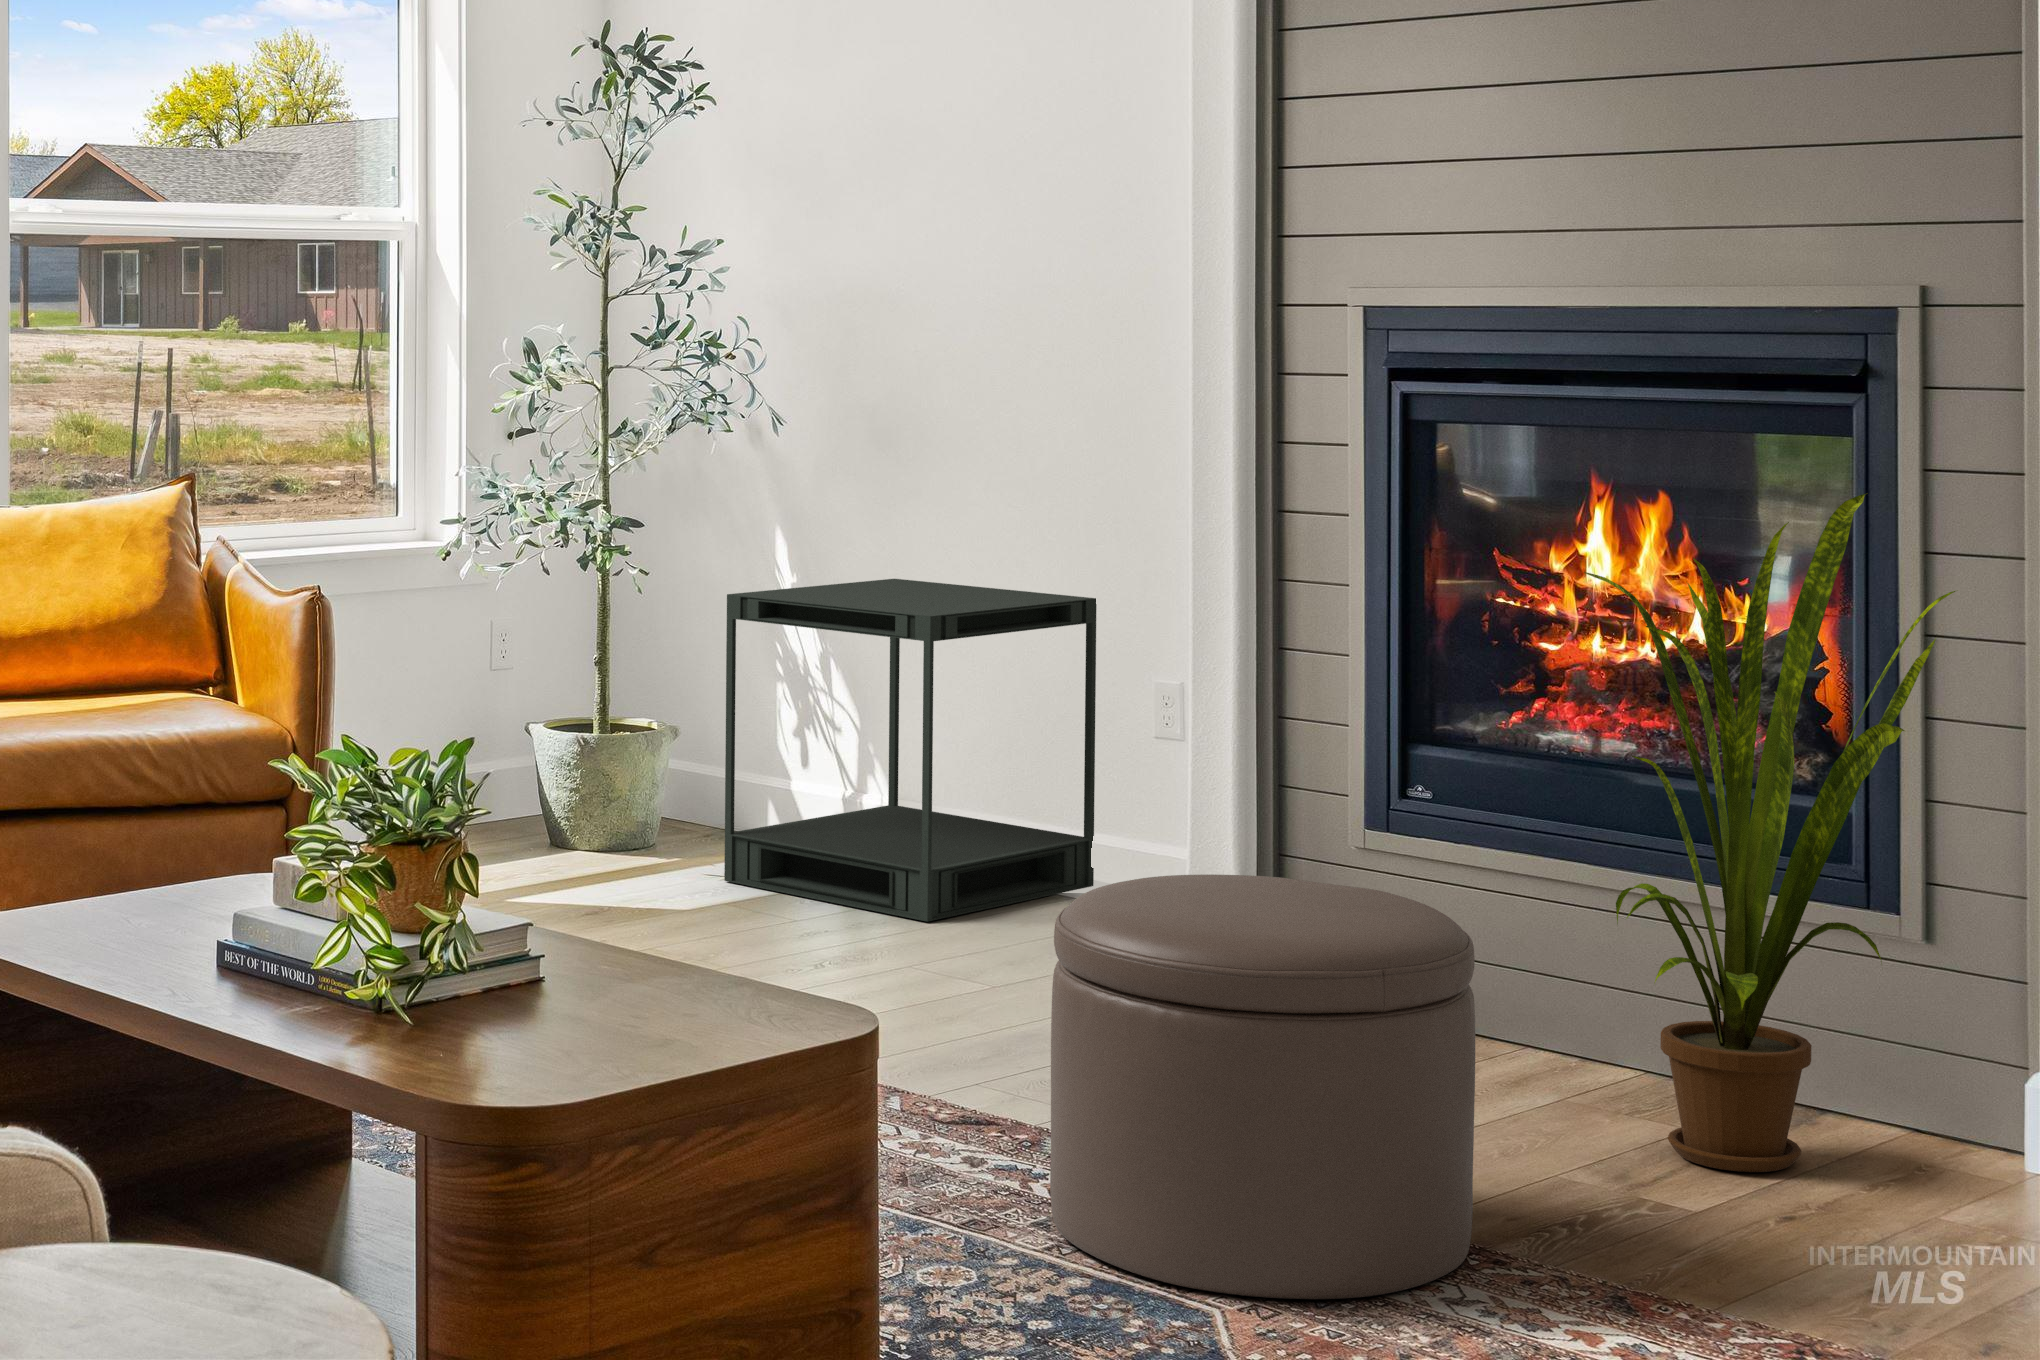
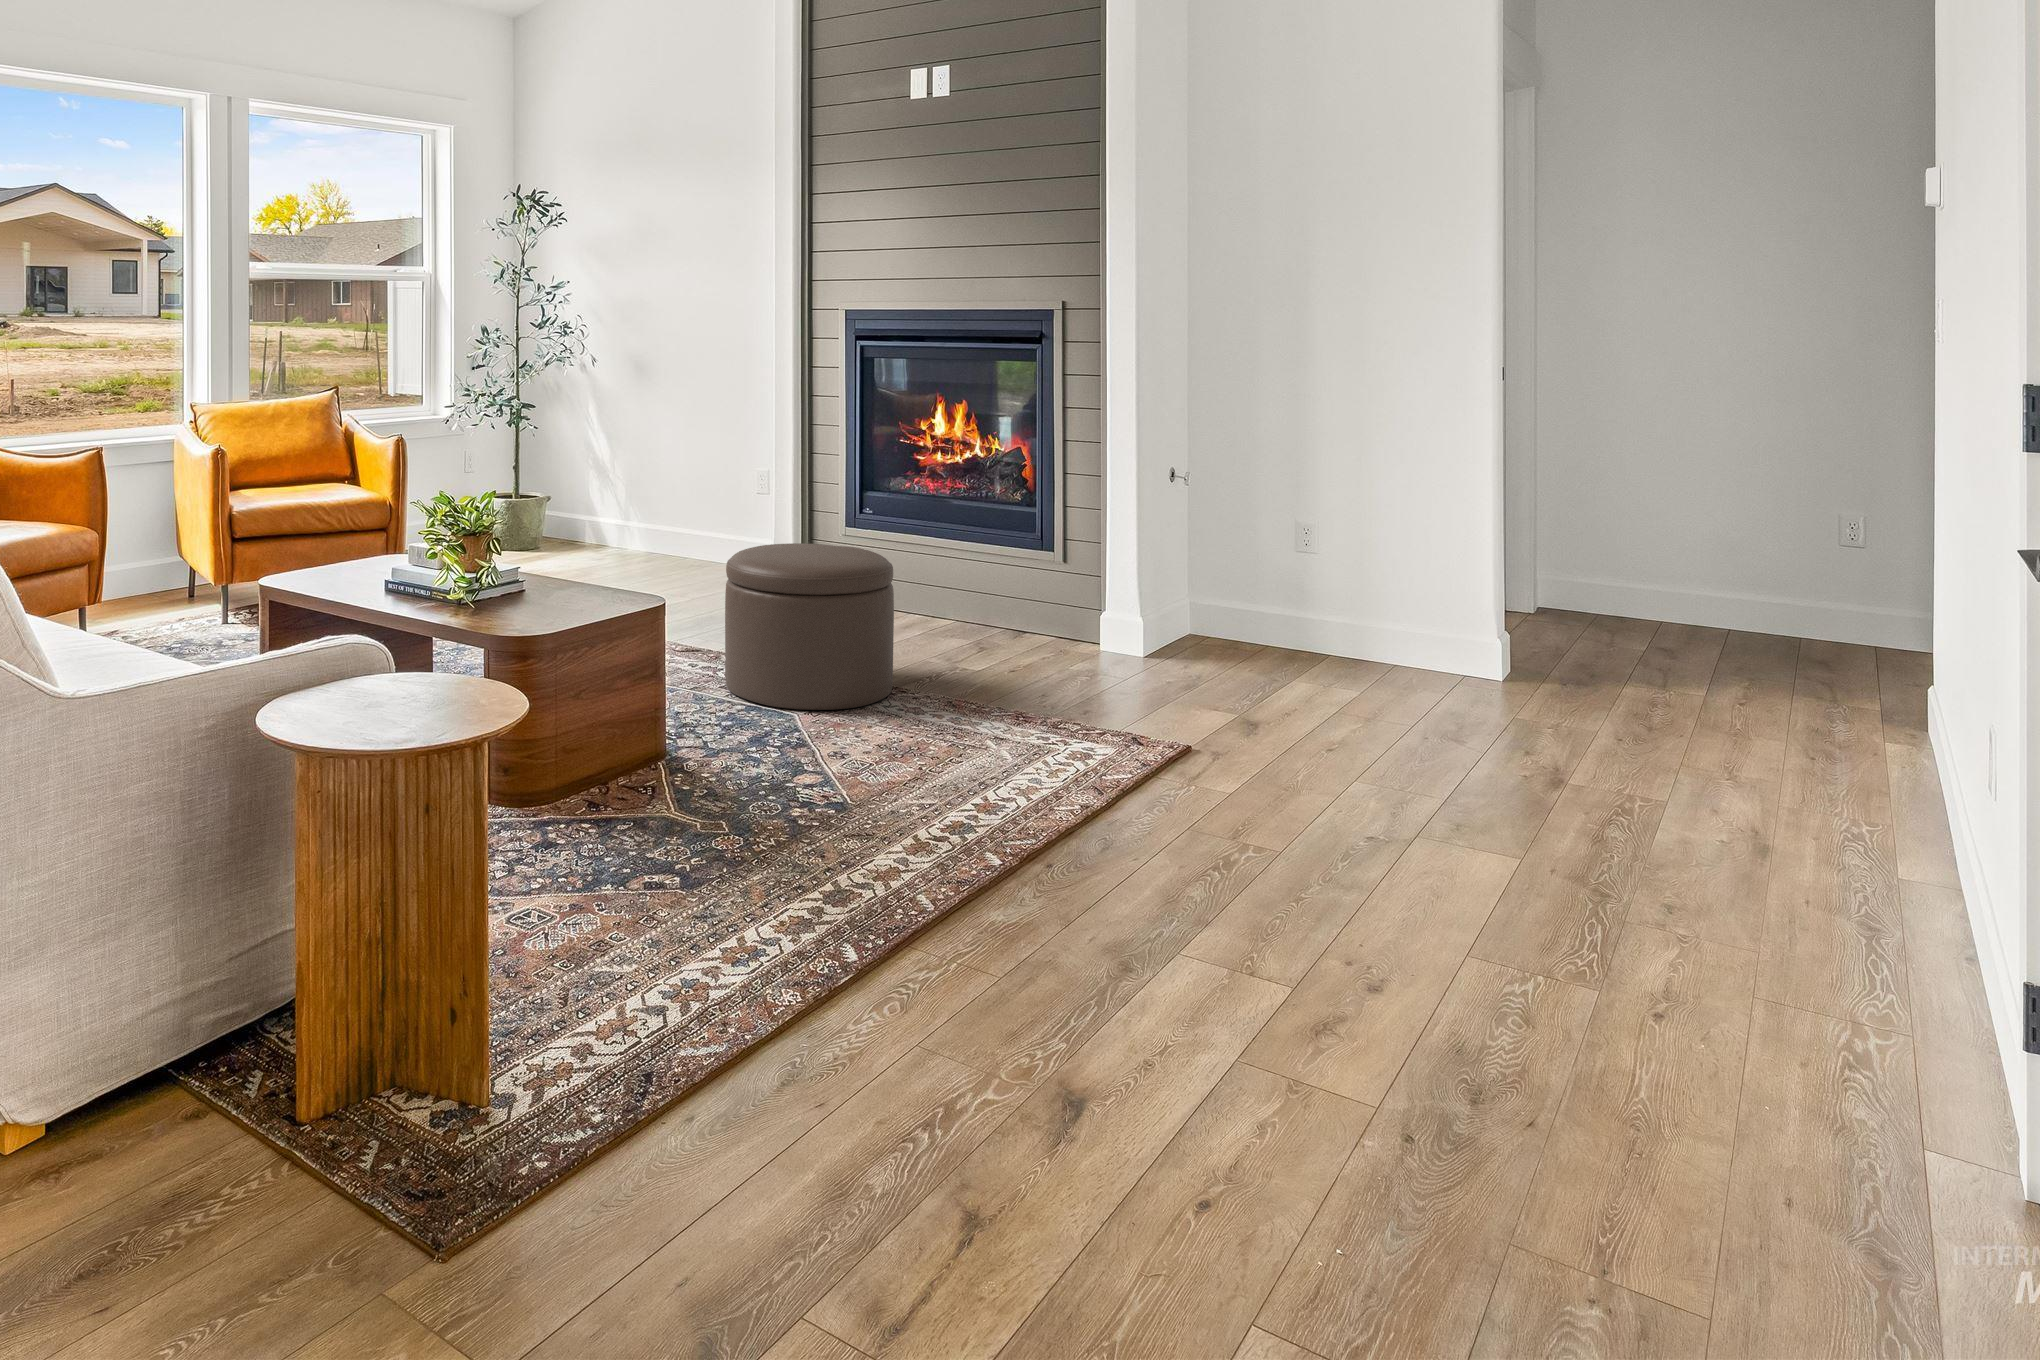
house plant: present [1584,494,1955,1172] -> none [934,384,1080,658]
side table: present [724,579,1097,922] -> none [574,430,733,576]

